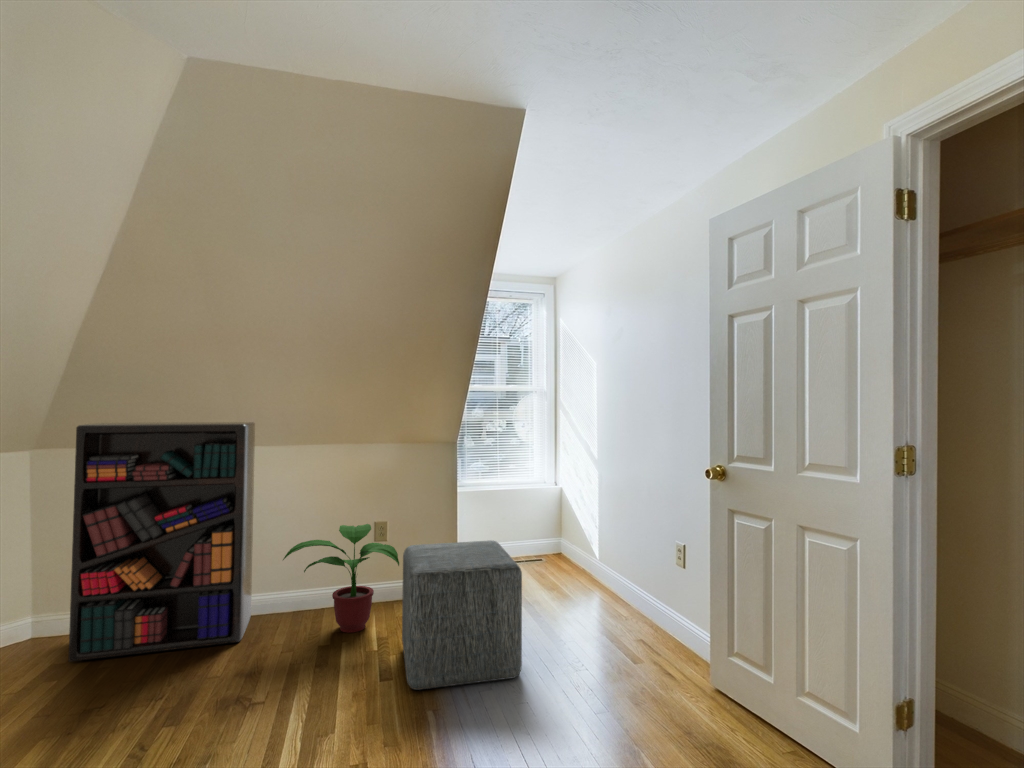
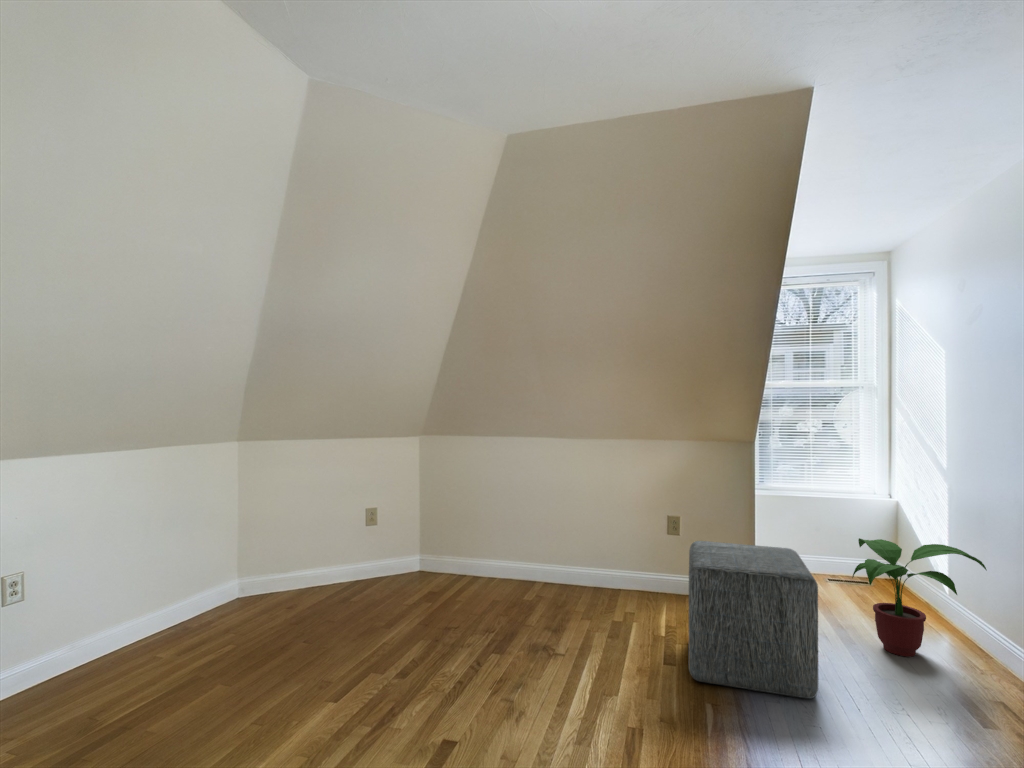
bookshelf: present [69,422,255,662] -> none [435,413,561,602]
potted plant: present [283,524,399,633] -> present [853,538,986,656]

